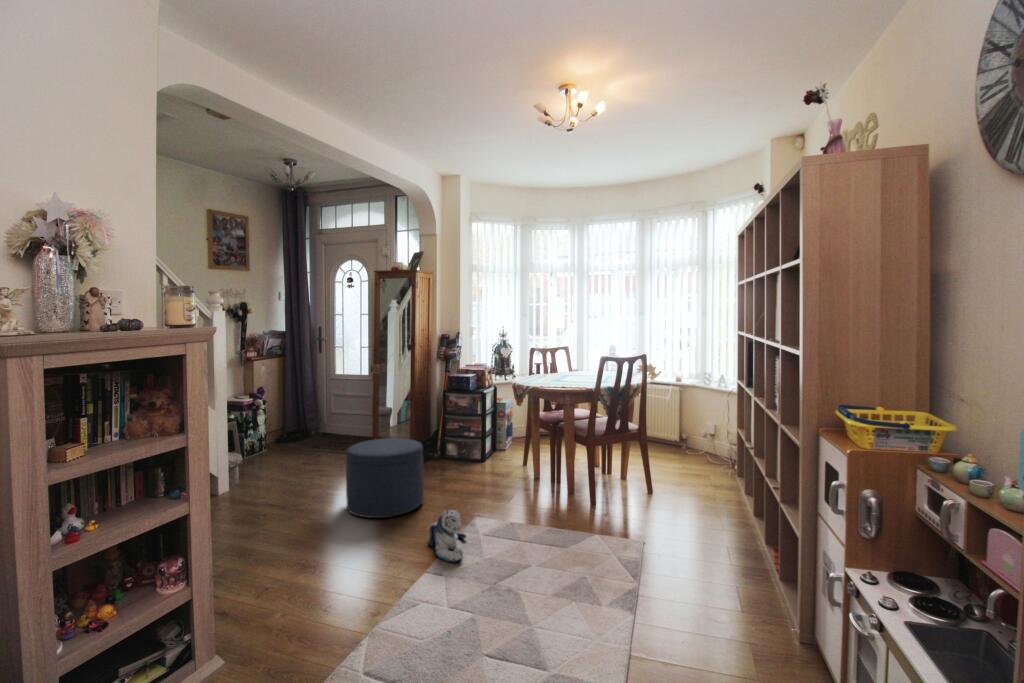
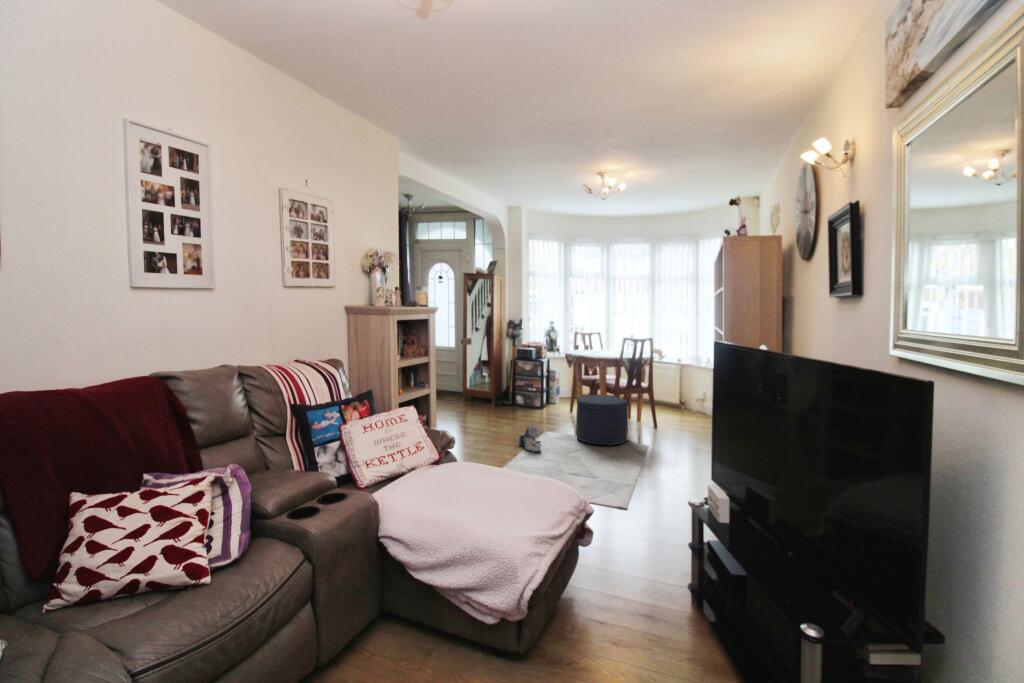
ottoman: present [346,438,424,518] -> present [576,395,628,445]

